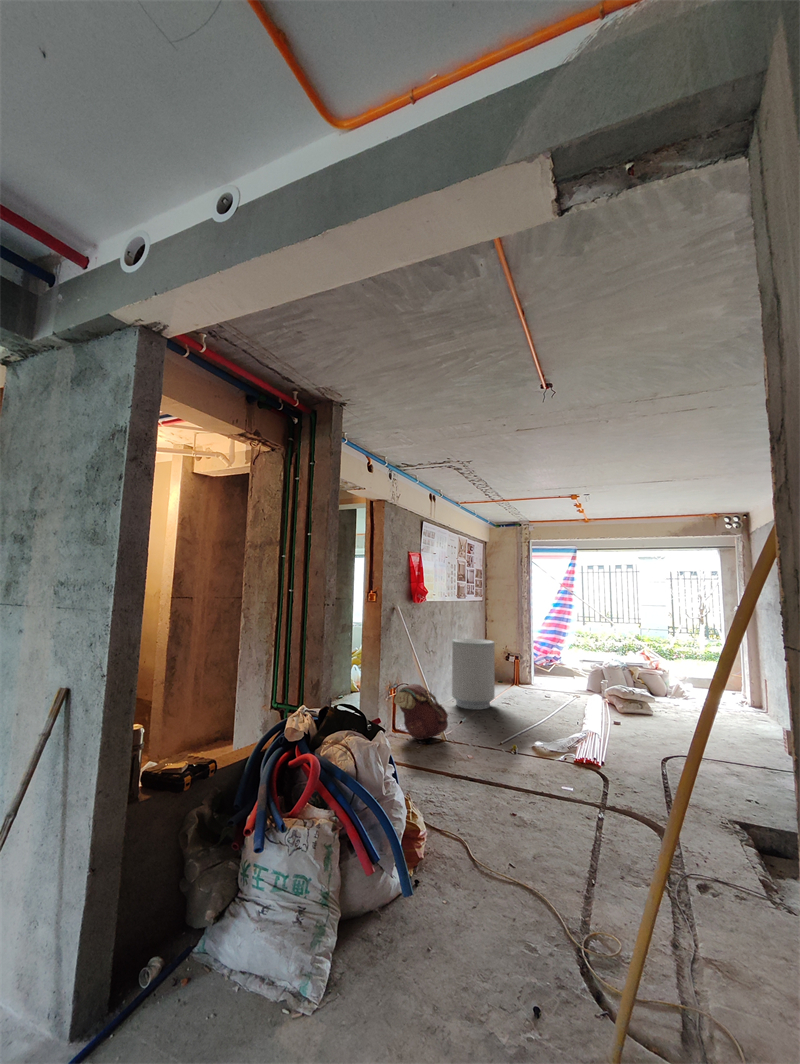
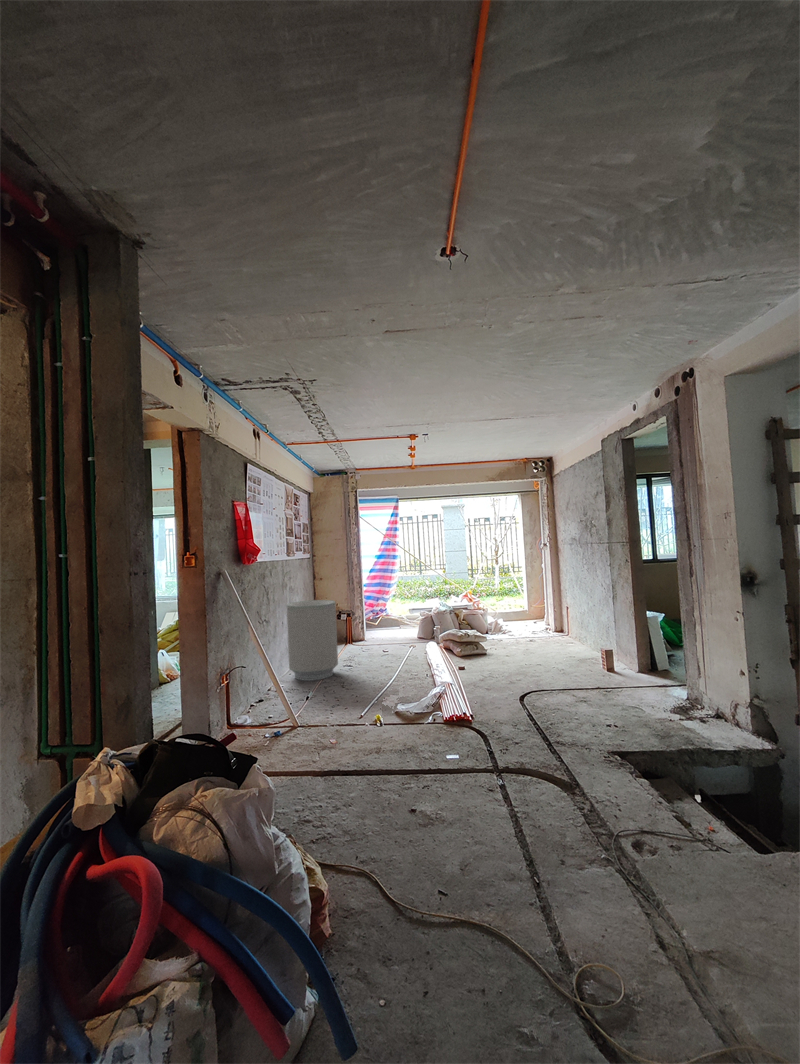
backpack: present [394,684,448,740] -> none [227,665,297,733]

